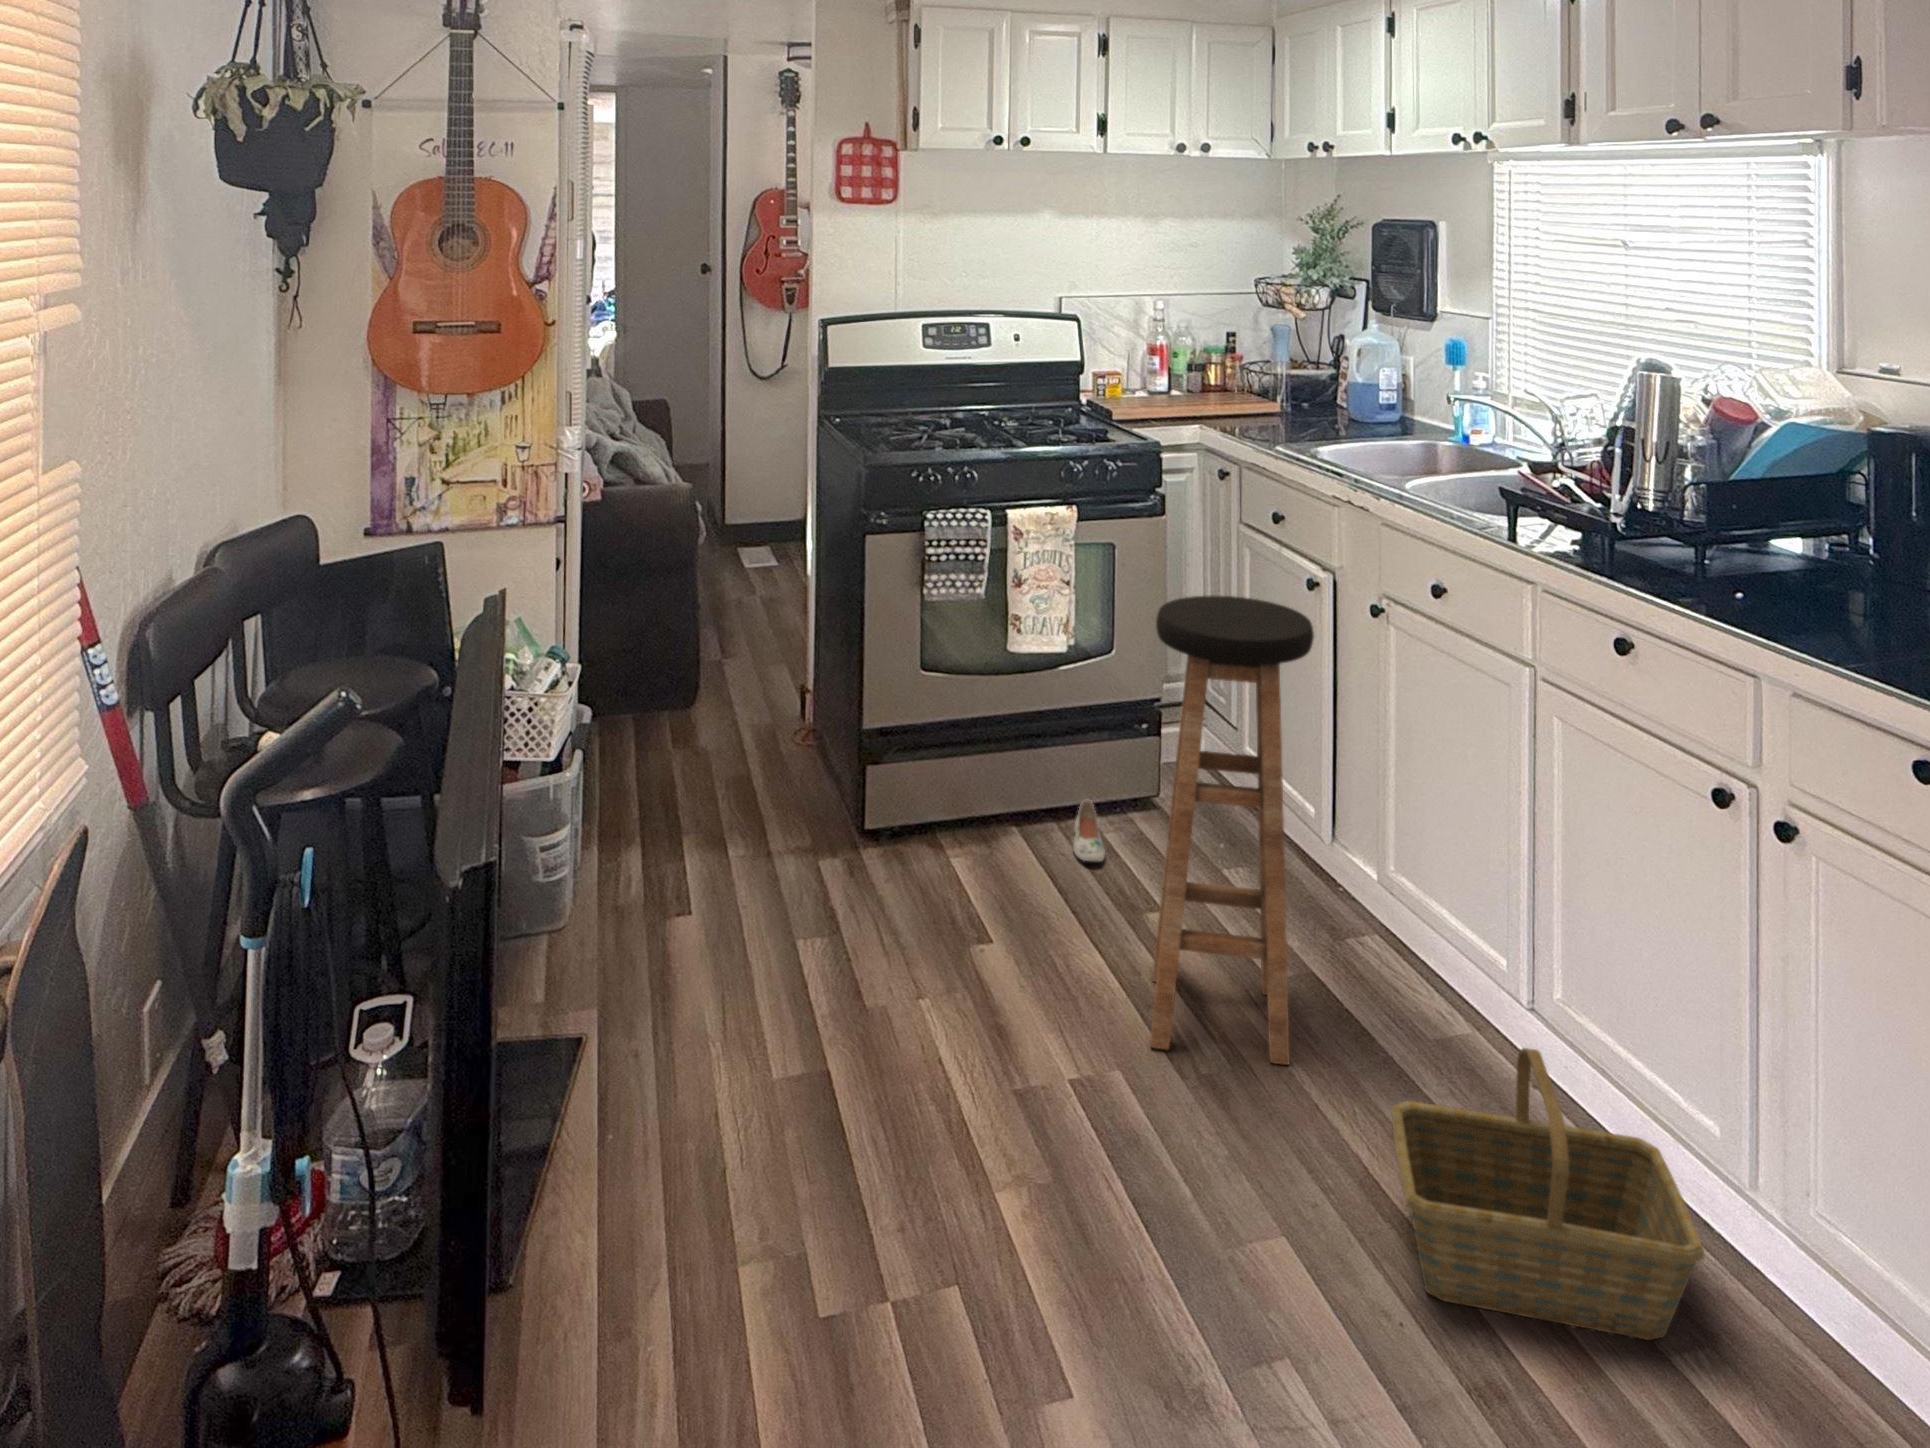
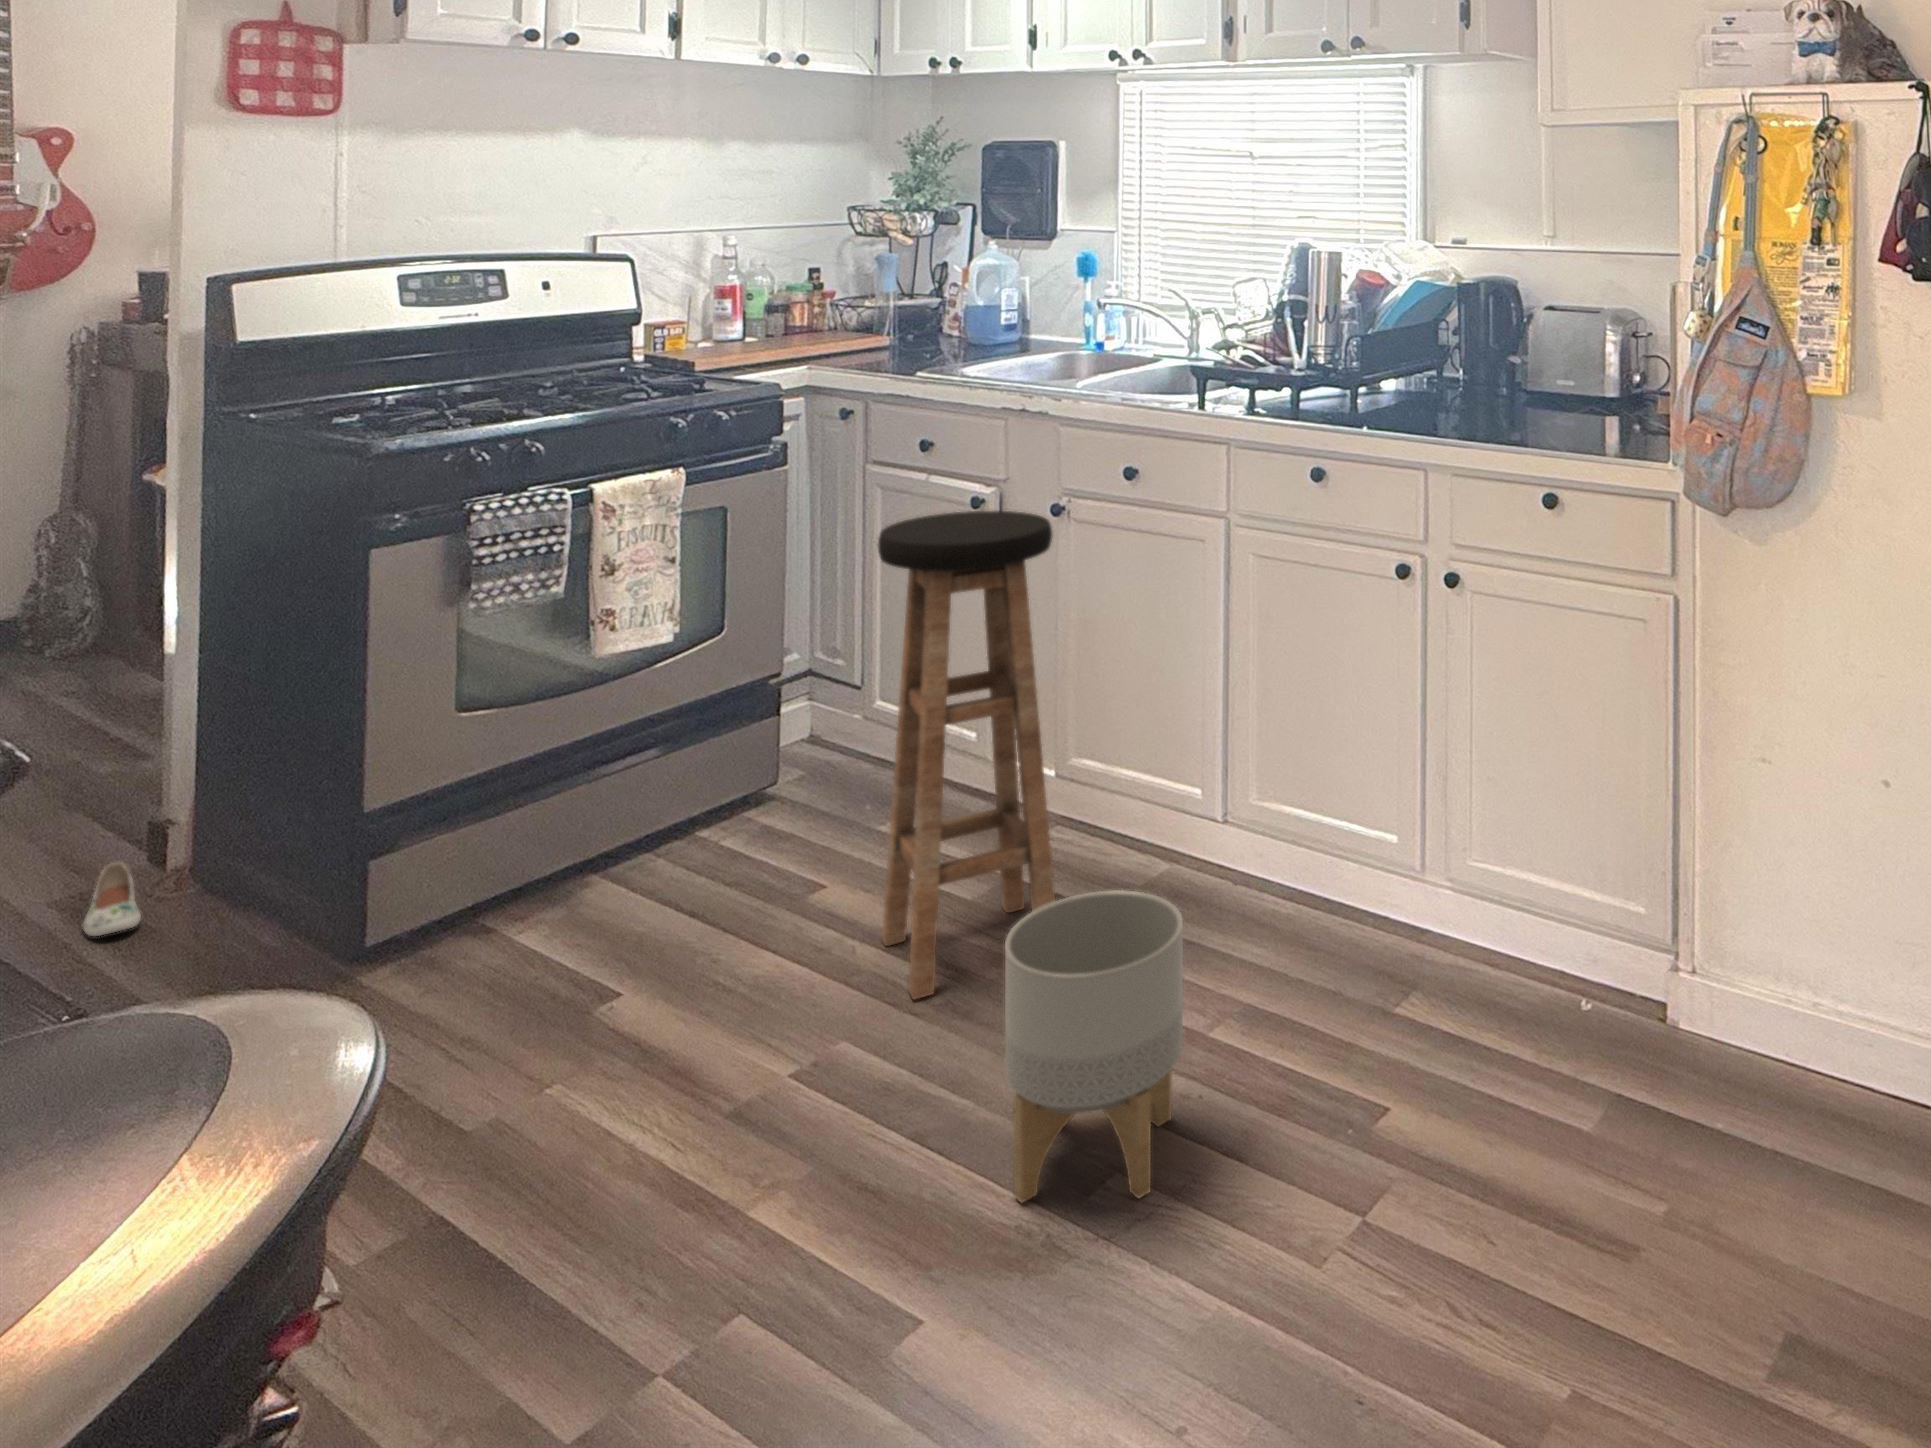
shoe: present [1073,800,1105,861] -> present [83,862,141,936]
planter: none [1144,1029,1330,1388] -> present [1005,890,1183,1203]
basket: present [1392,1048,1704,1340] -> none [1191,825,1449,1059]

